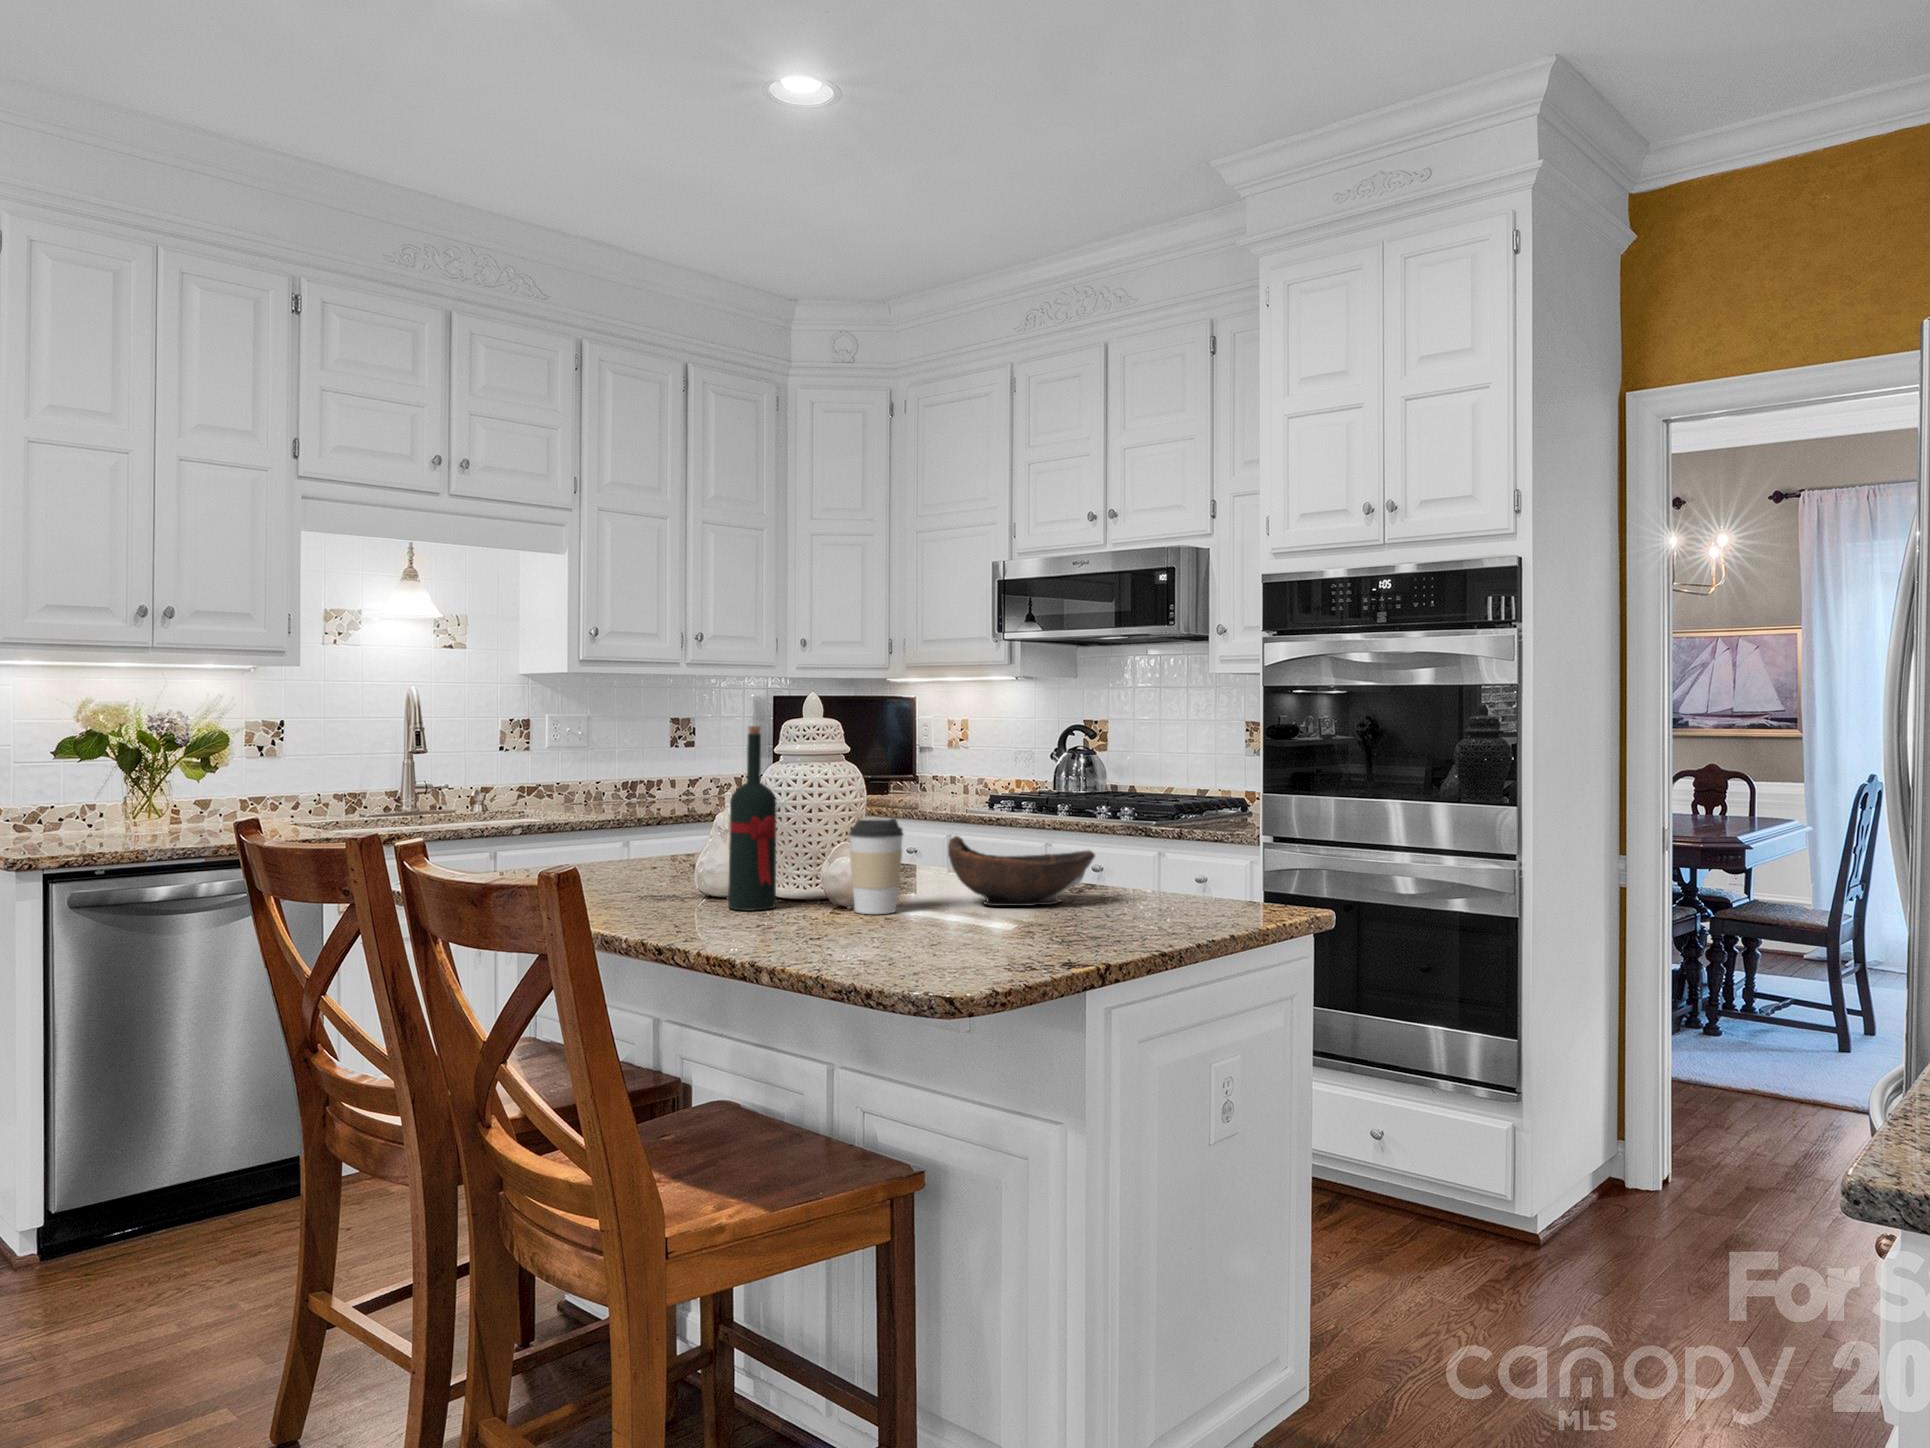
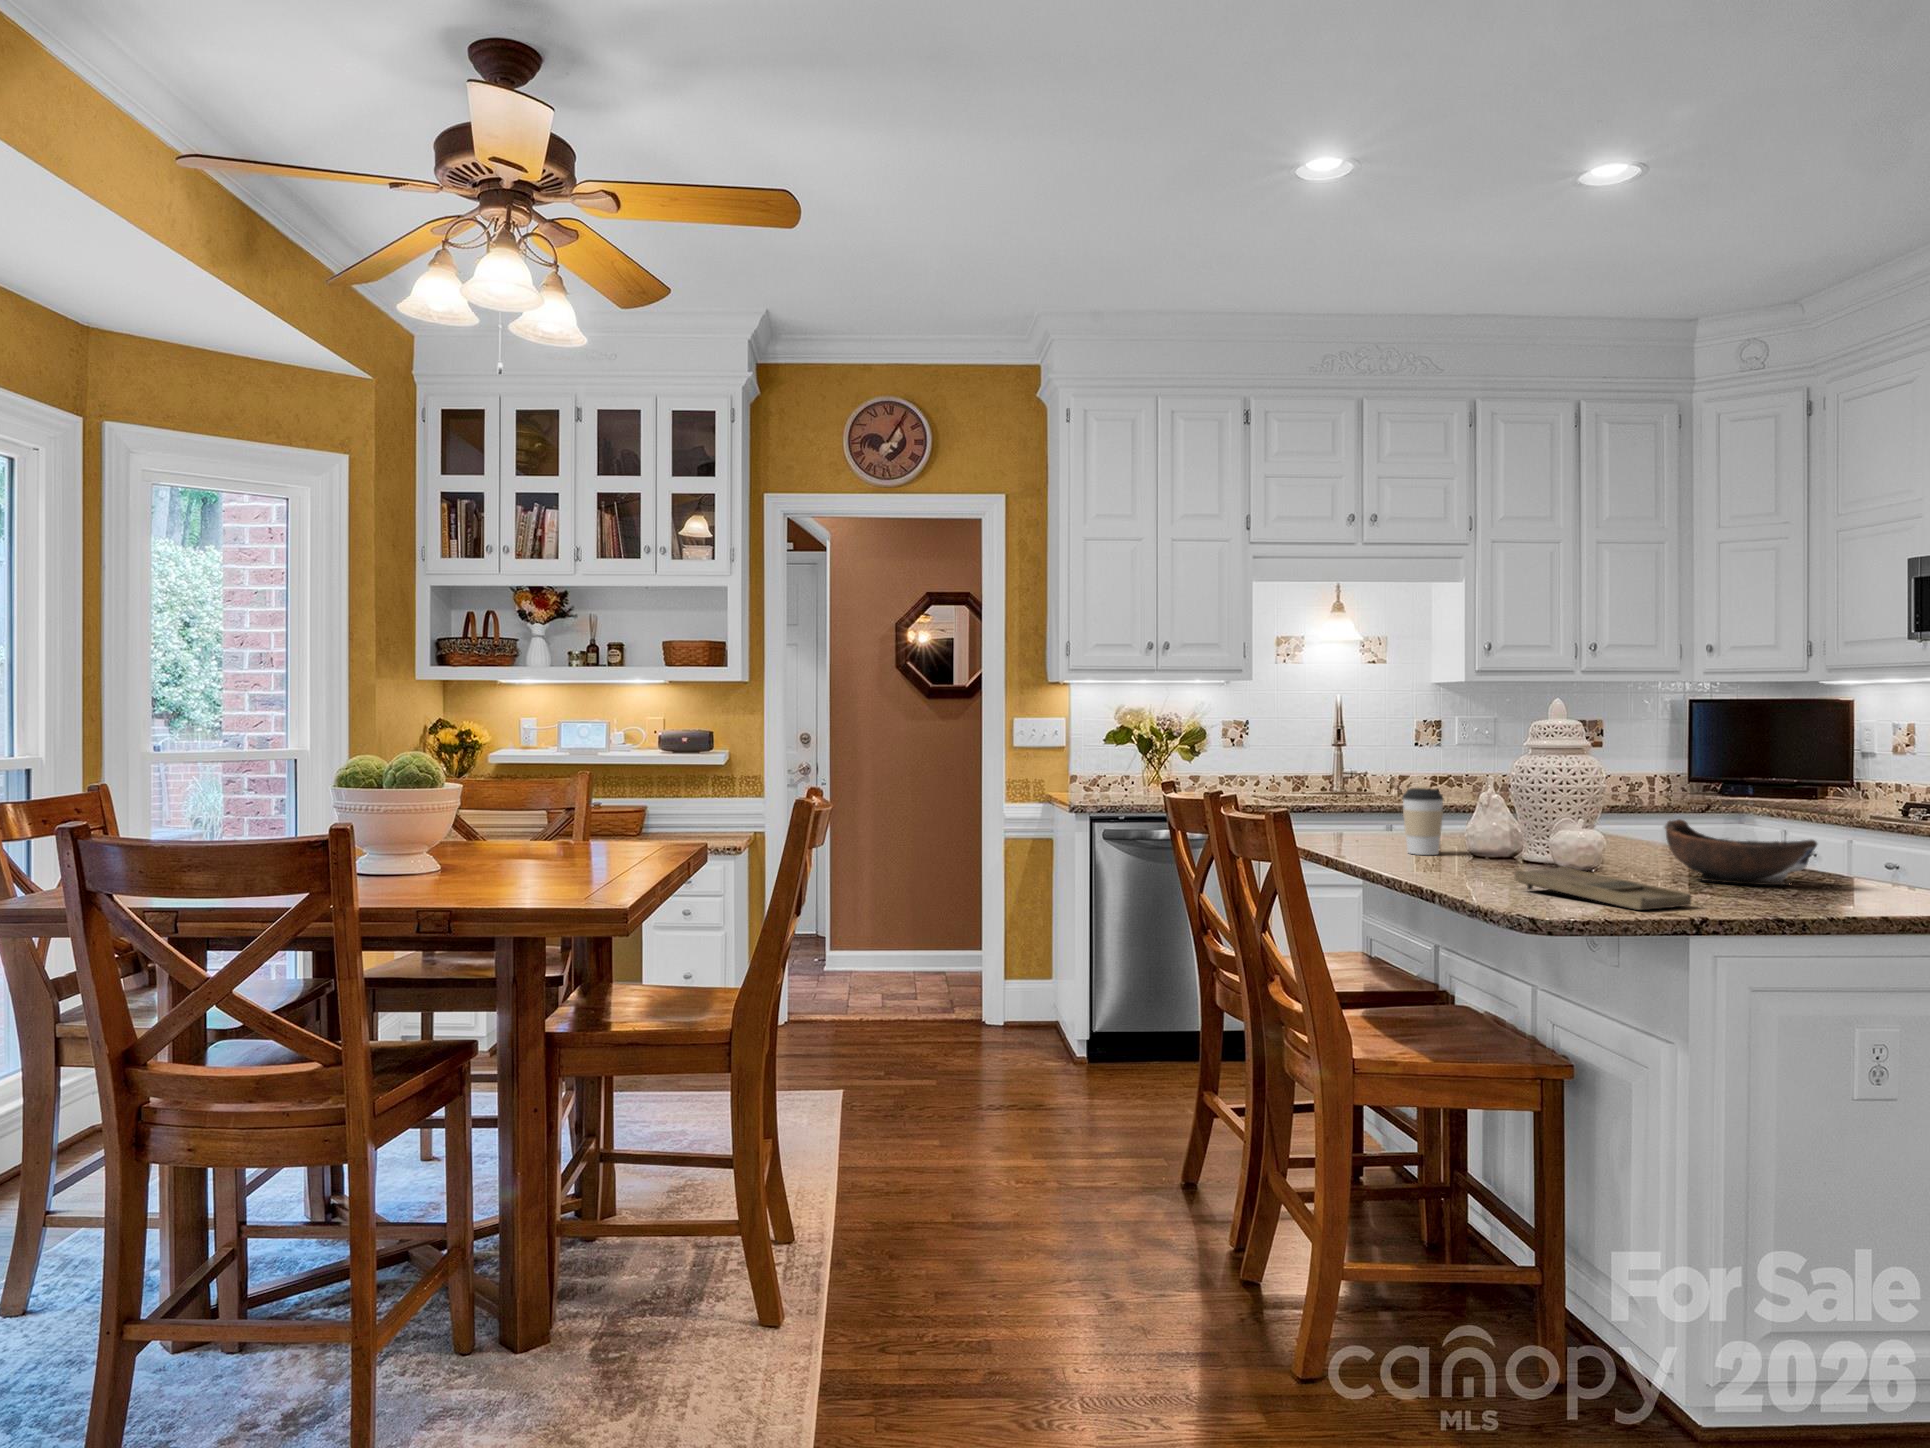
wine bottle: present [728,726,776,911] -> none [1472,723,1512,866]
coffee cup: present [849,818,903,914] -> present [1402,788,1443,855]
tray: none [845,909,1050,960] -> present [1515,867,1691,910]

